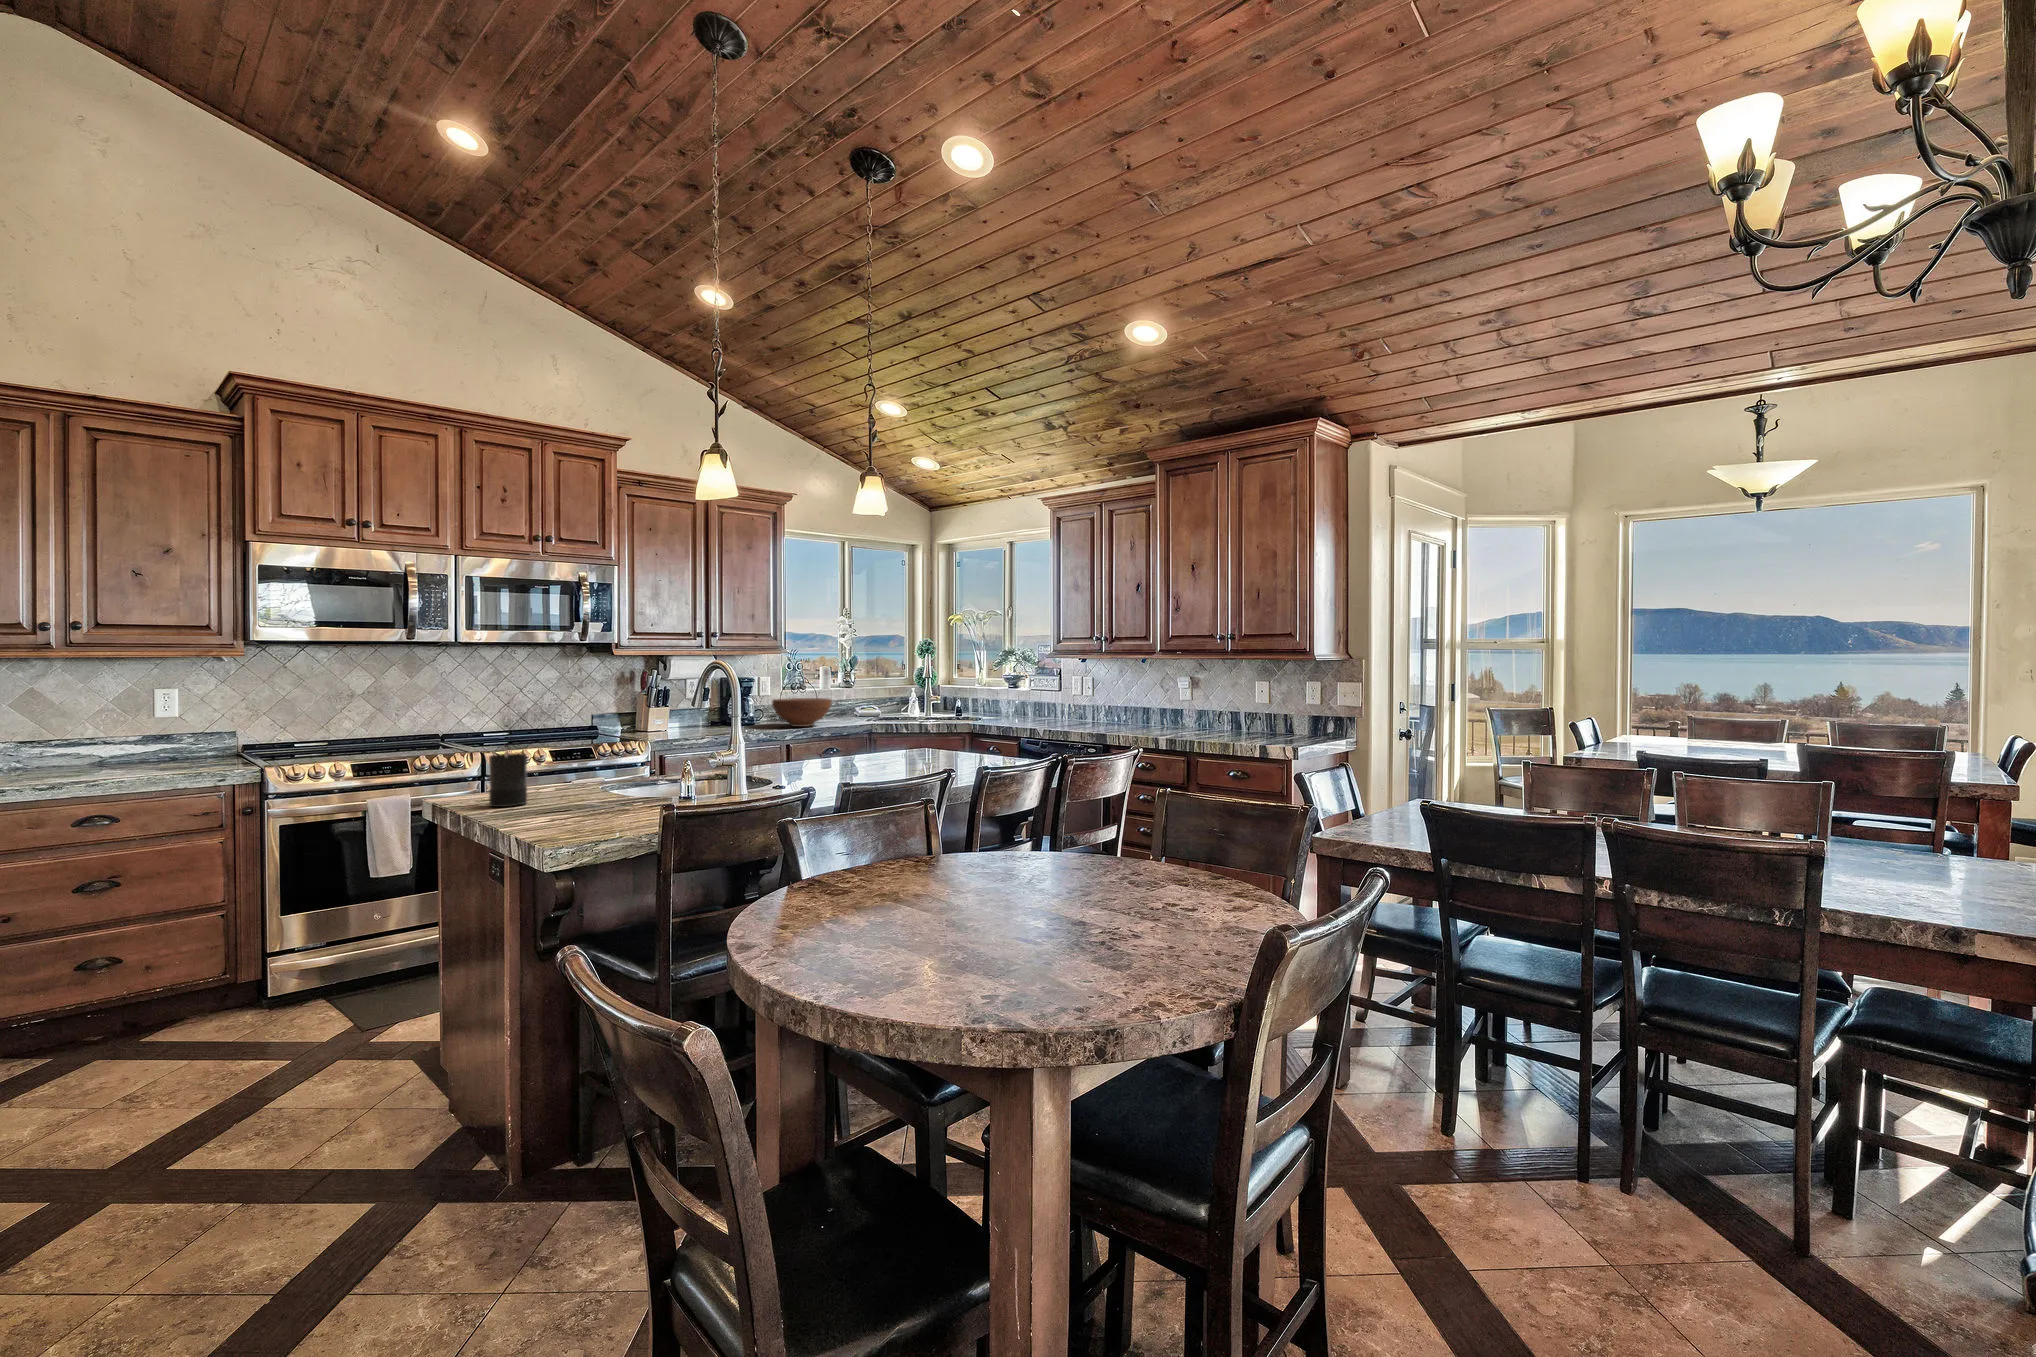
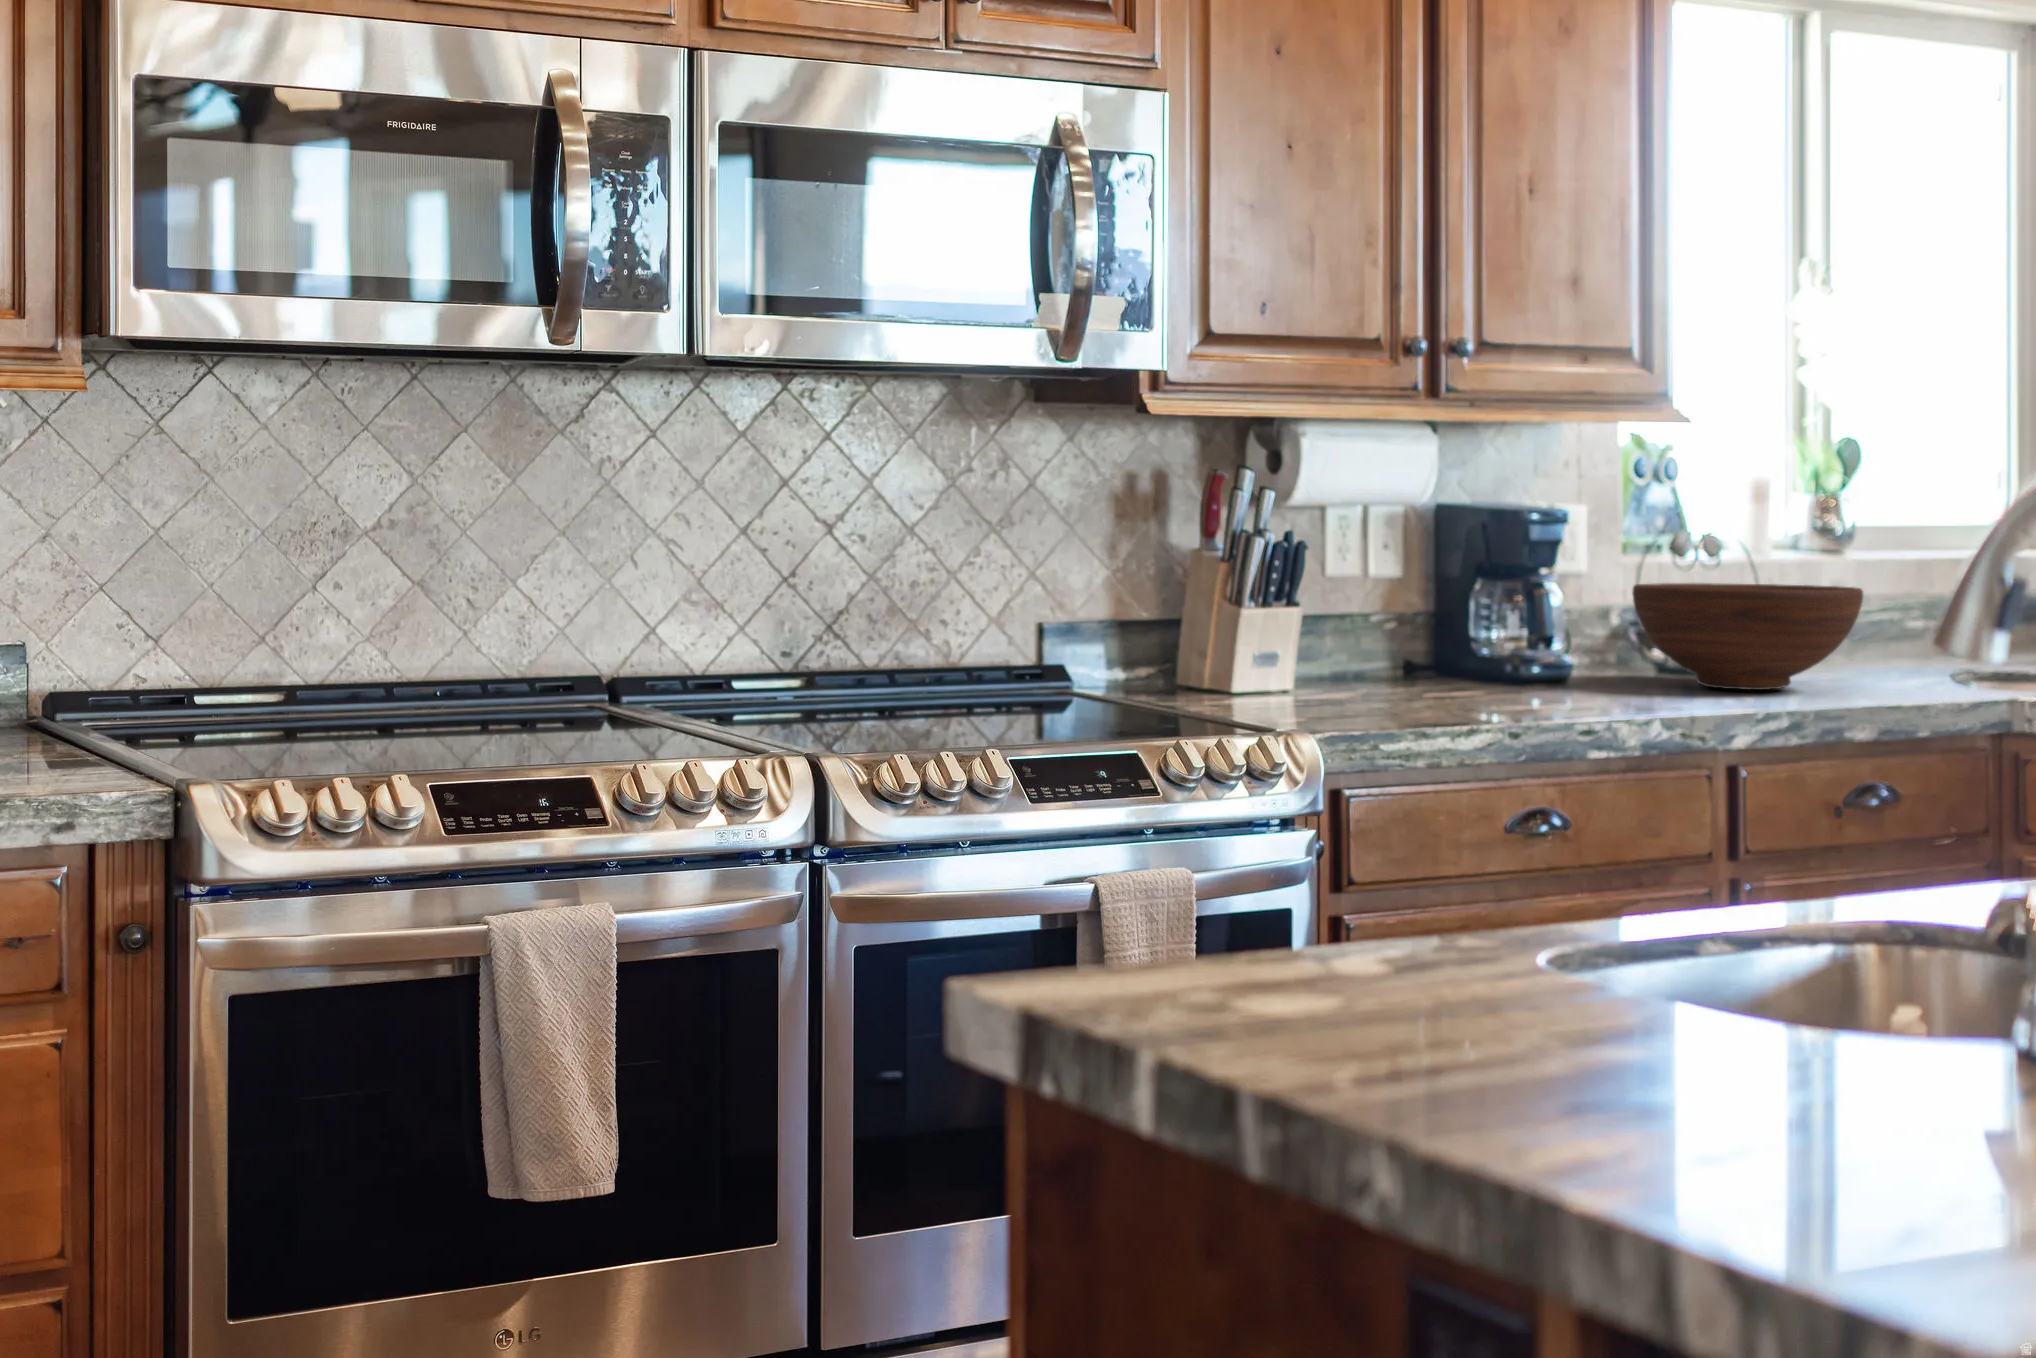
candle: present [489,750,527,807] -> none [1630,792,1854,1177]

